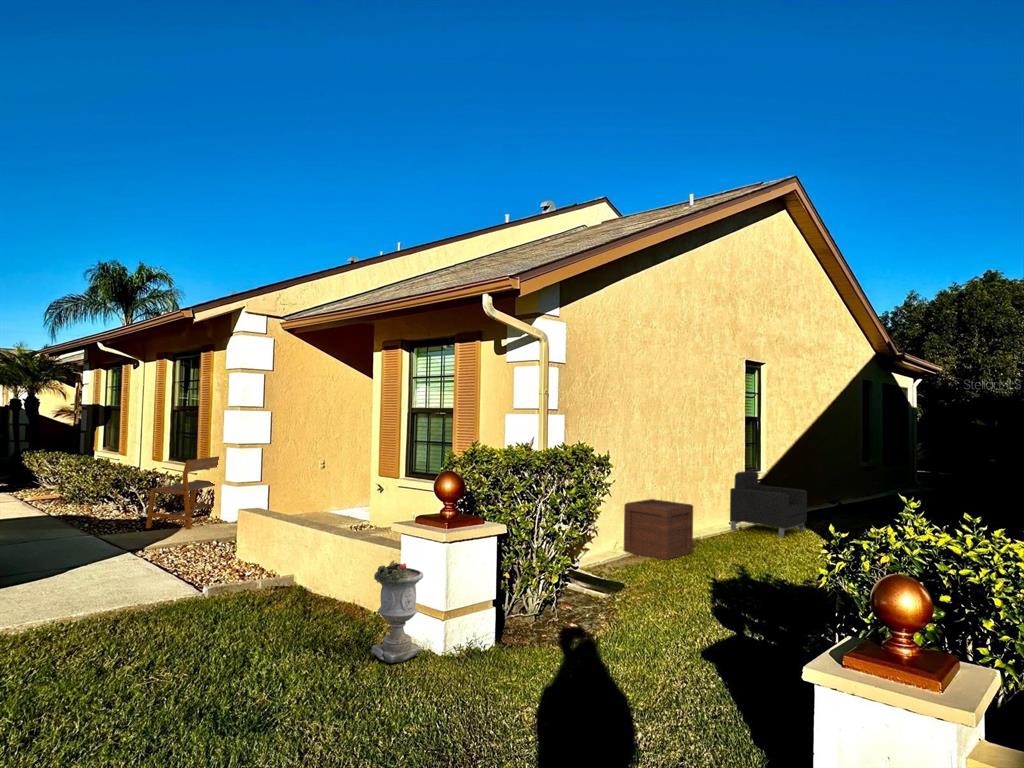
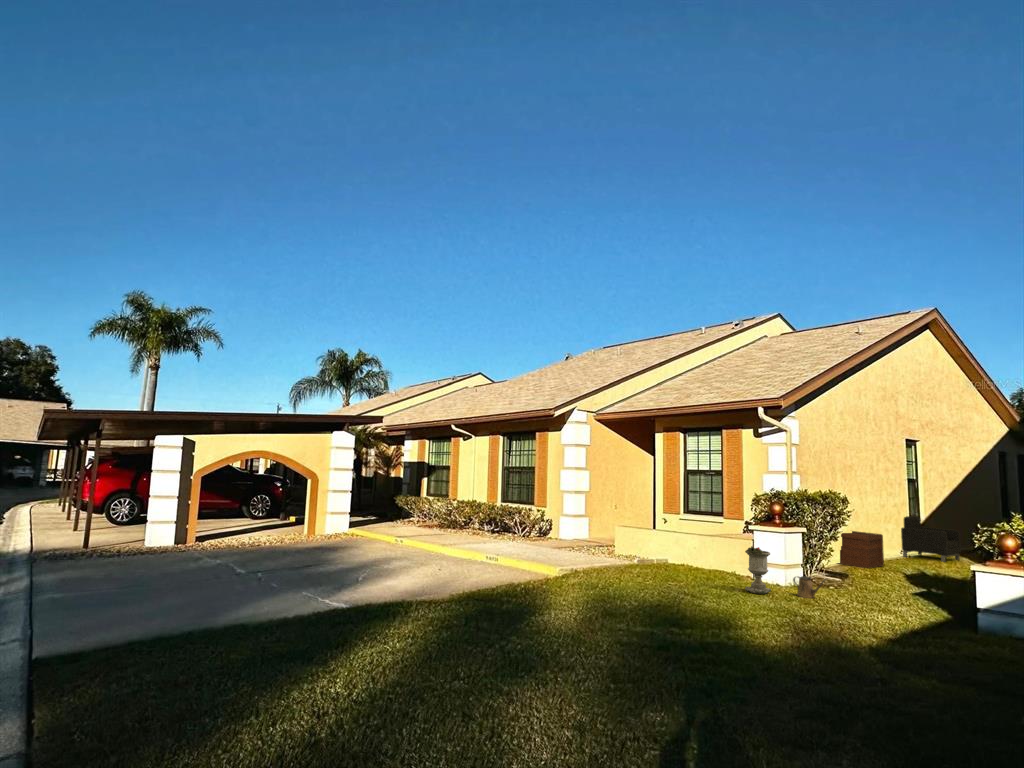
bench: present [146,456,219,529] -> none [519,498,555,543]
watering can: none [469,619,520,668] -> present [793,576,826,598]

